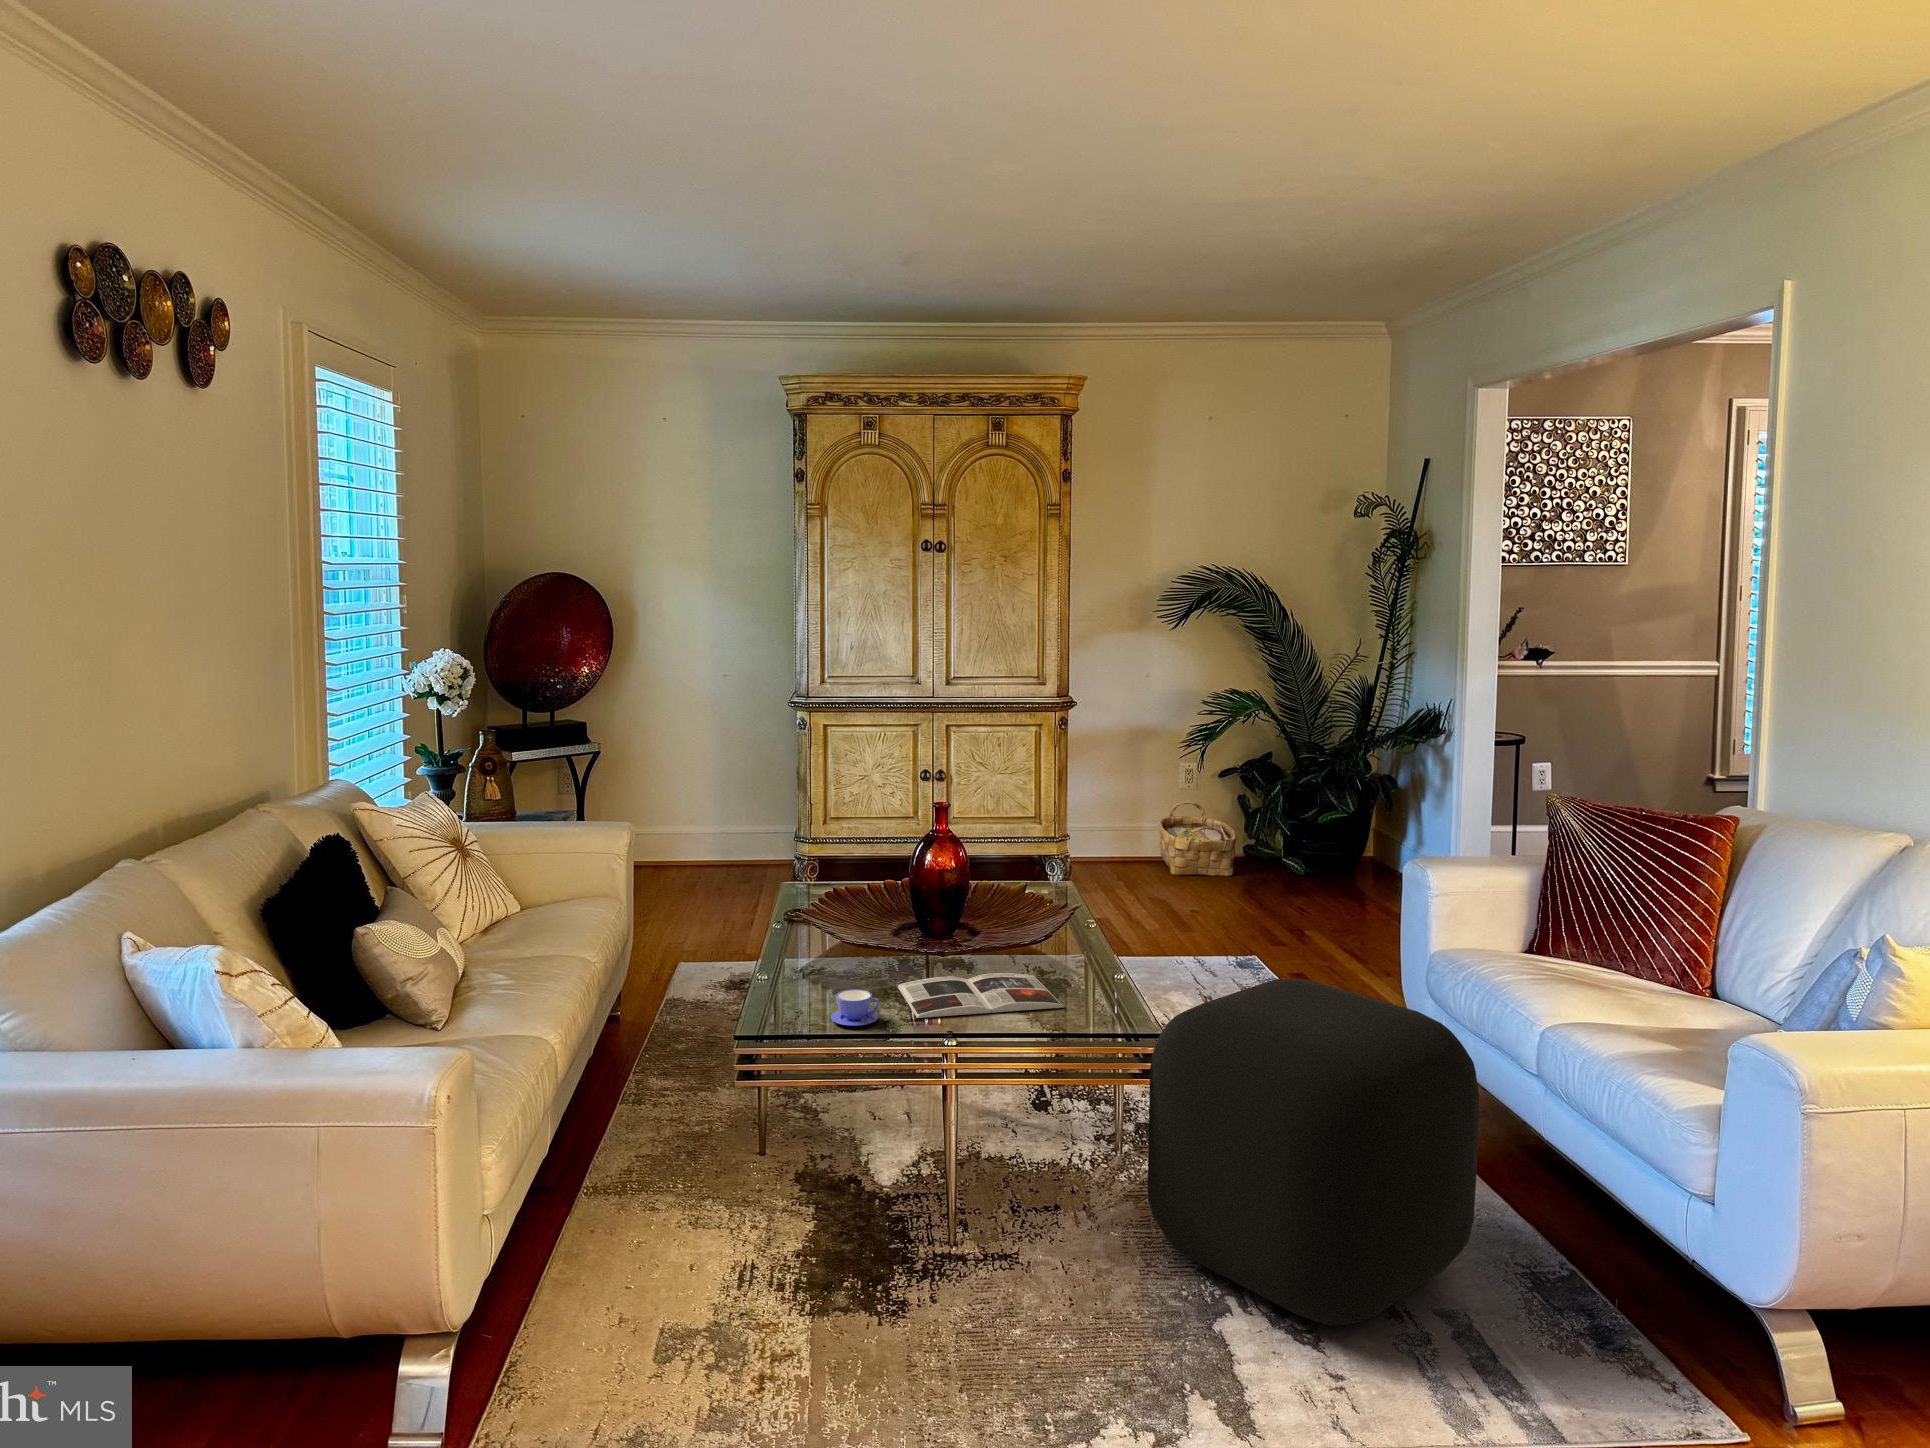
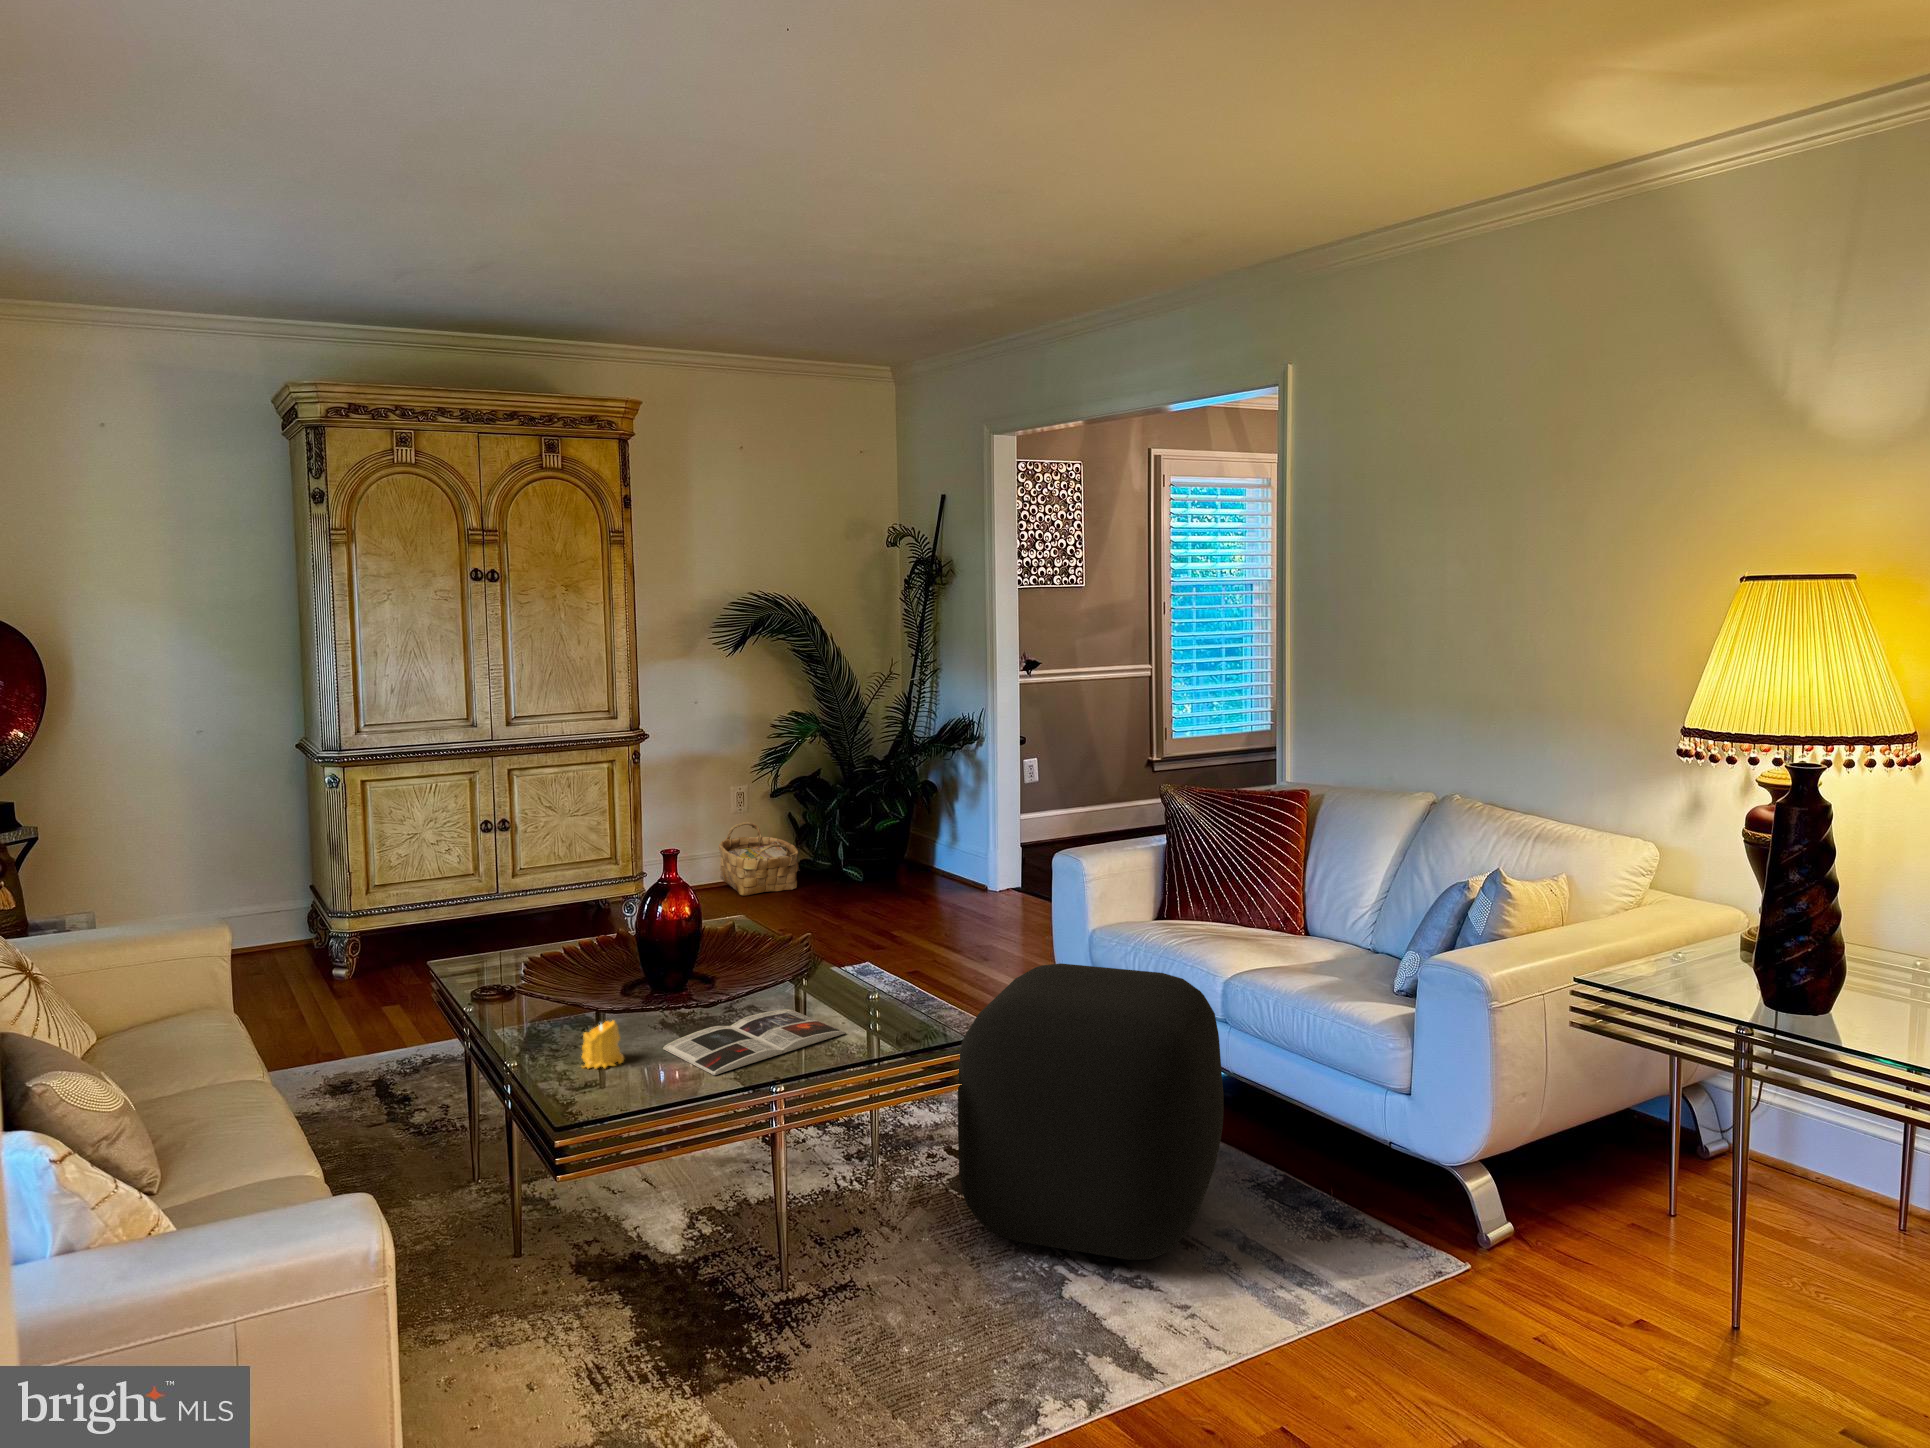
candle: none [823,950,862,993] -> present [582,1020,624,1069]
teacup: present [831,989,879,1026] -> none [623,1058,677,1100]

